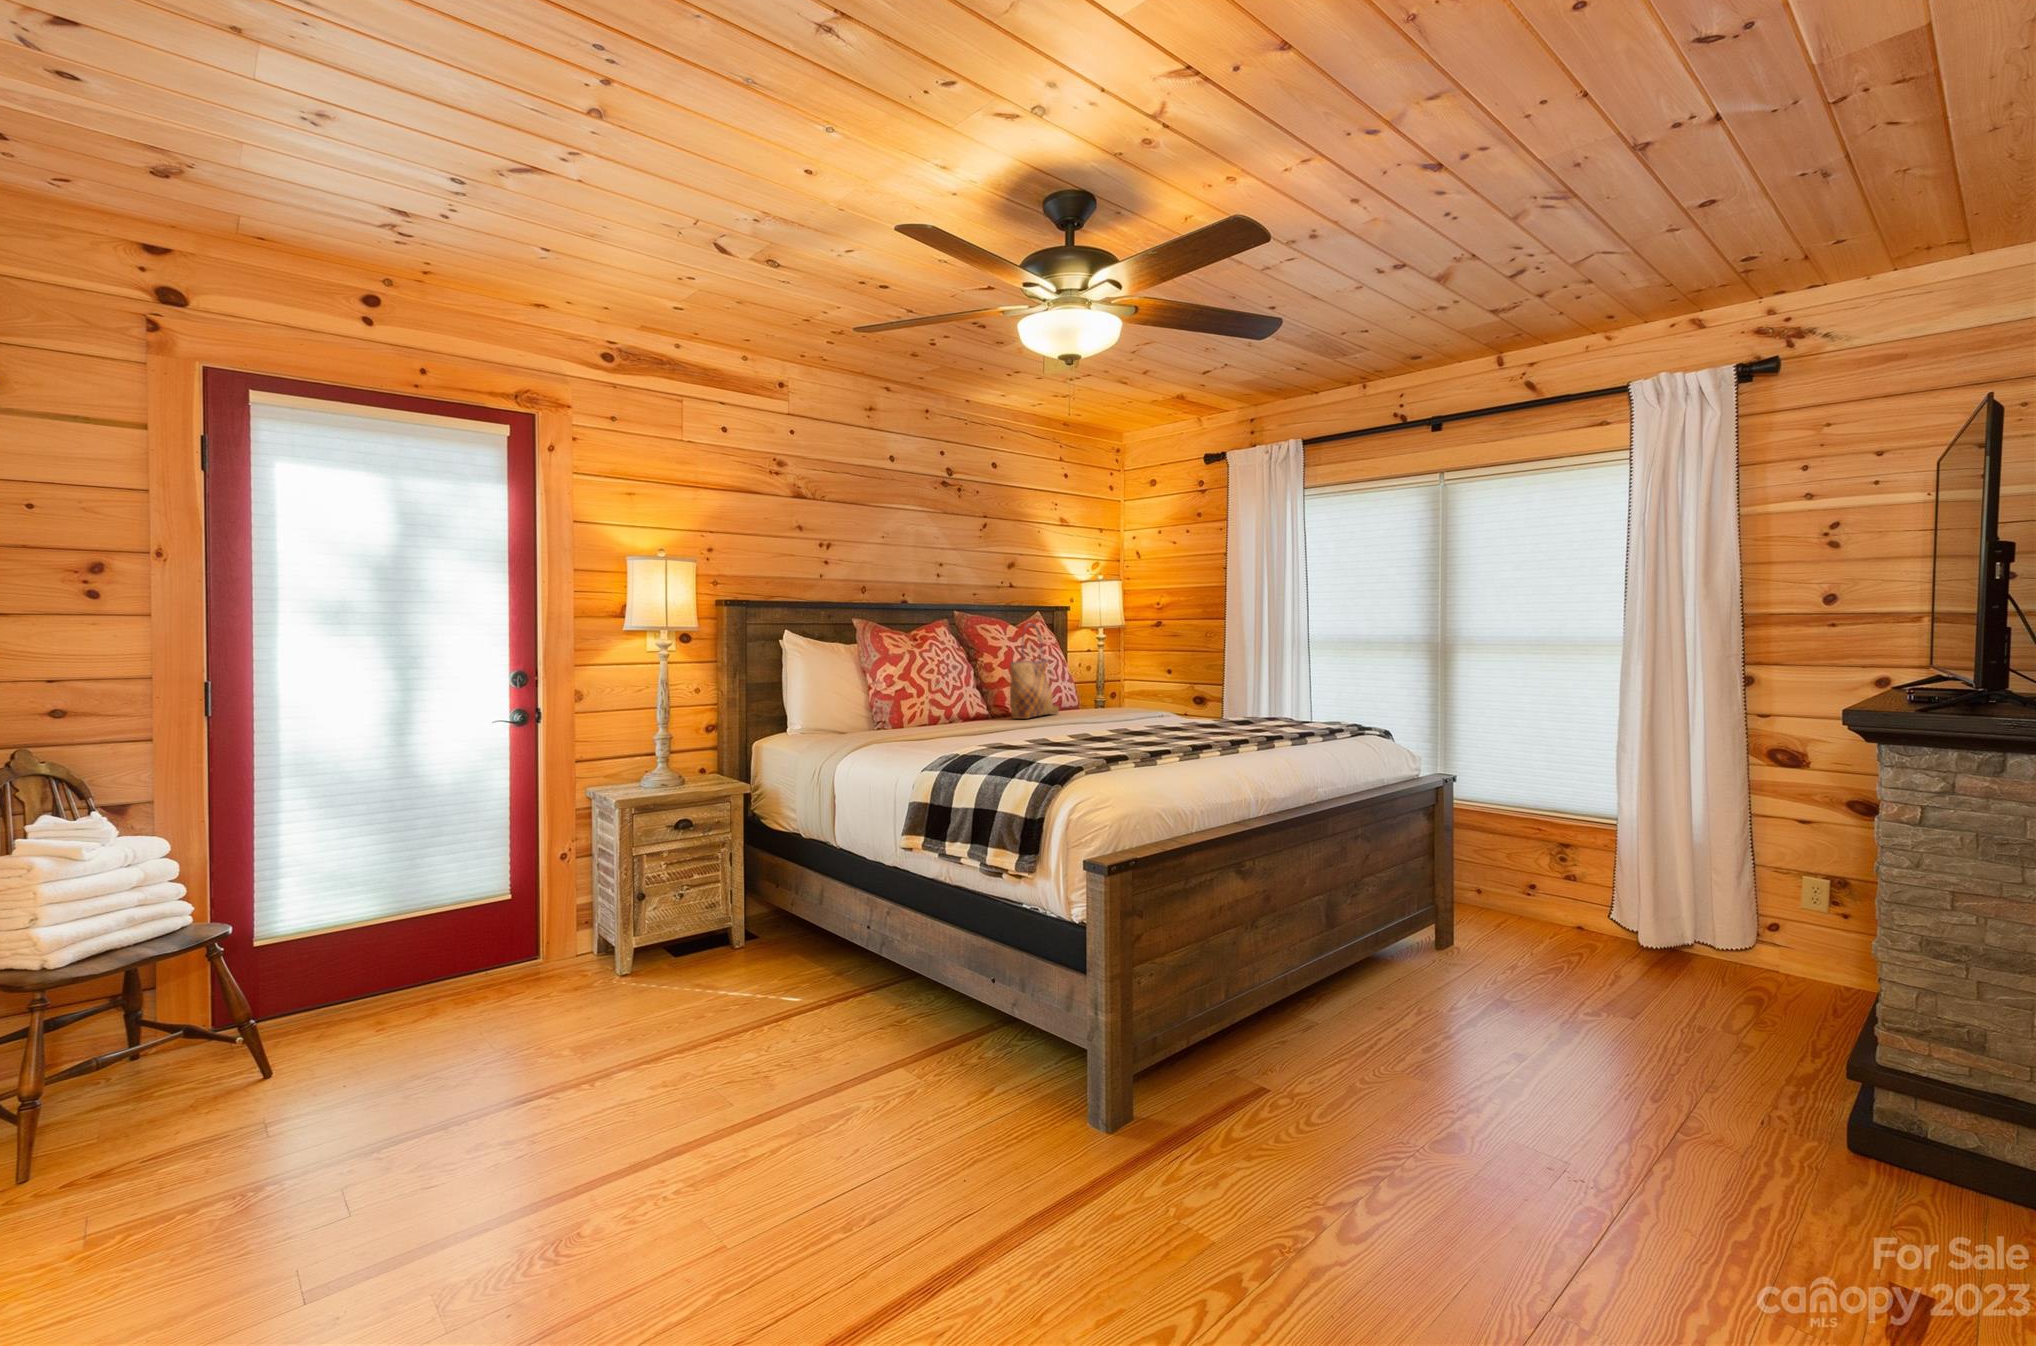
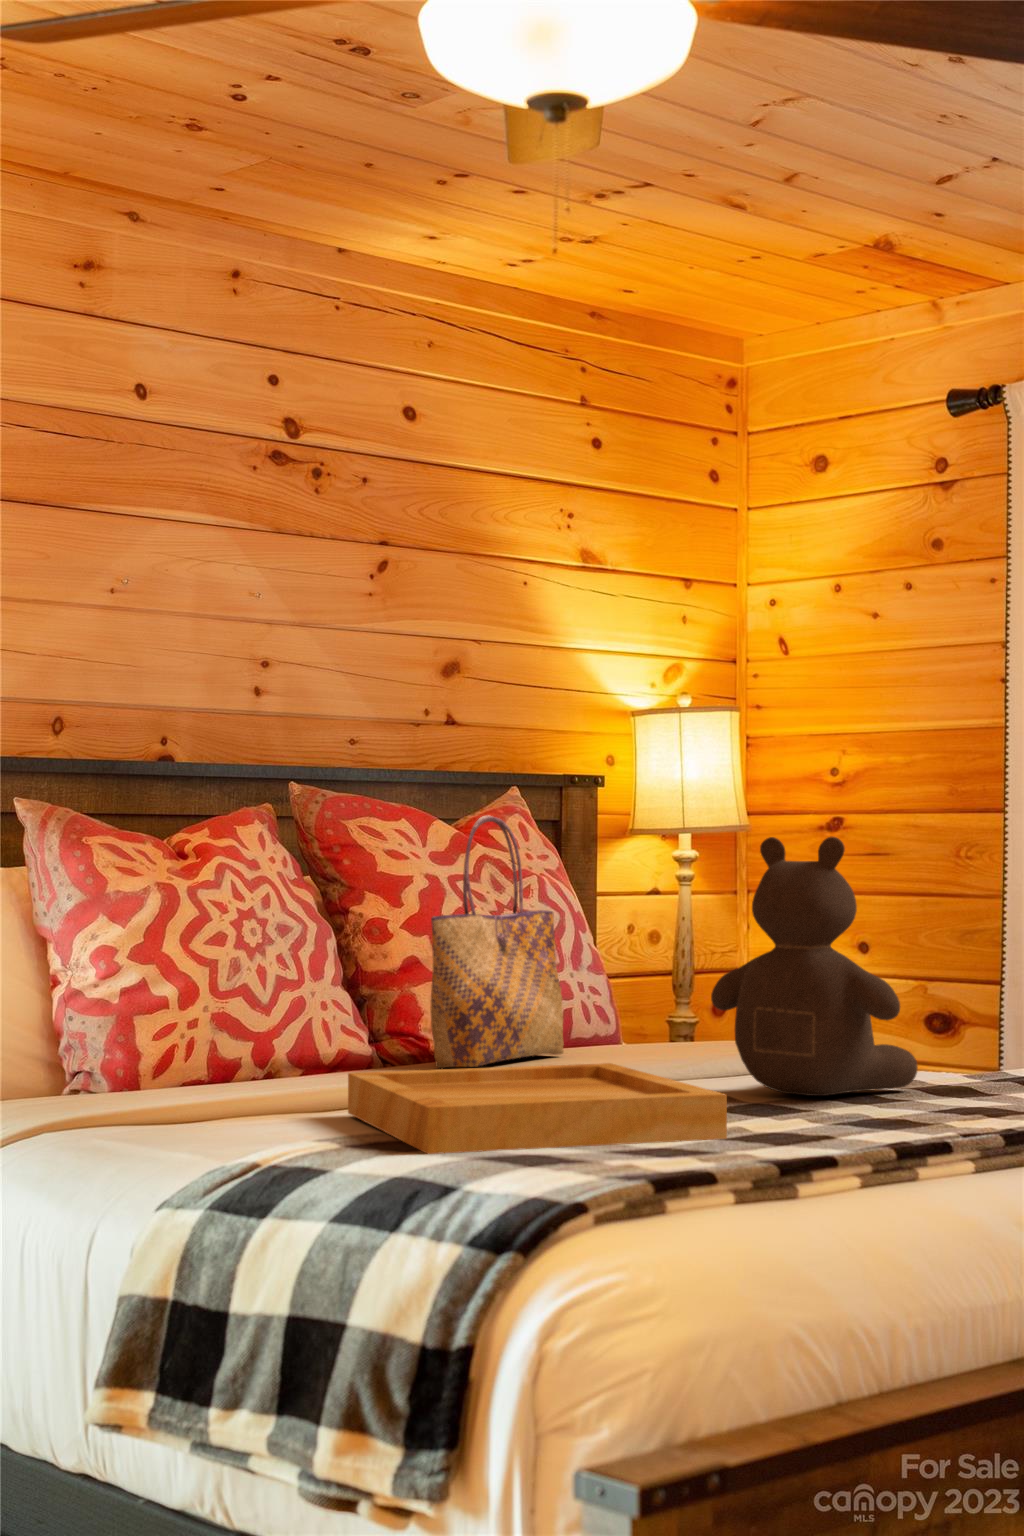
teddy bear: none [1118,632,1196,729] -> present [711,837,918,1096]
tray: none [985,717,1128,751] -> present [348,1063,727,1154]

